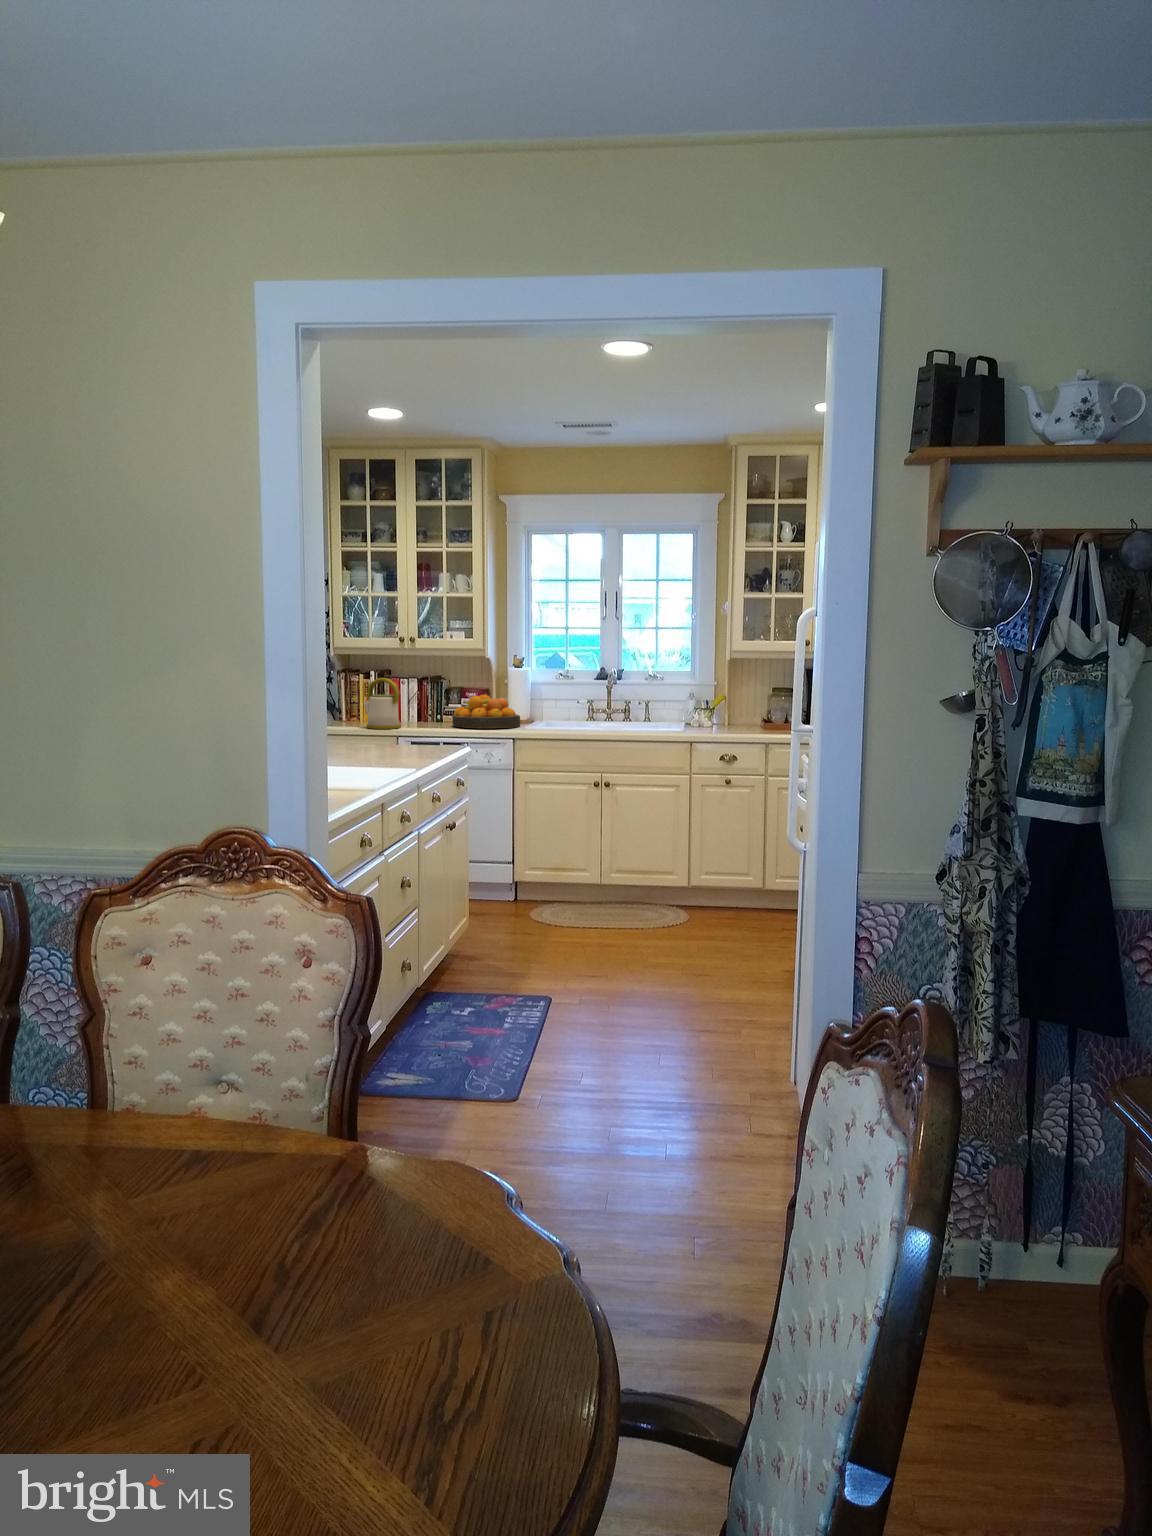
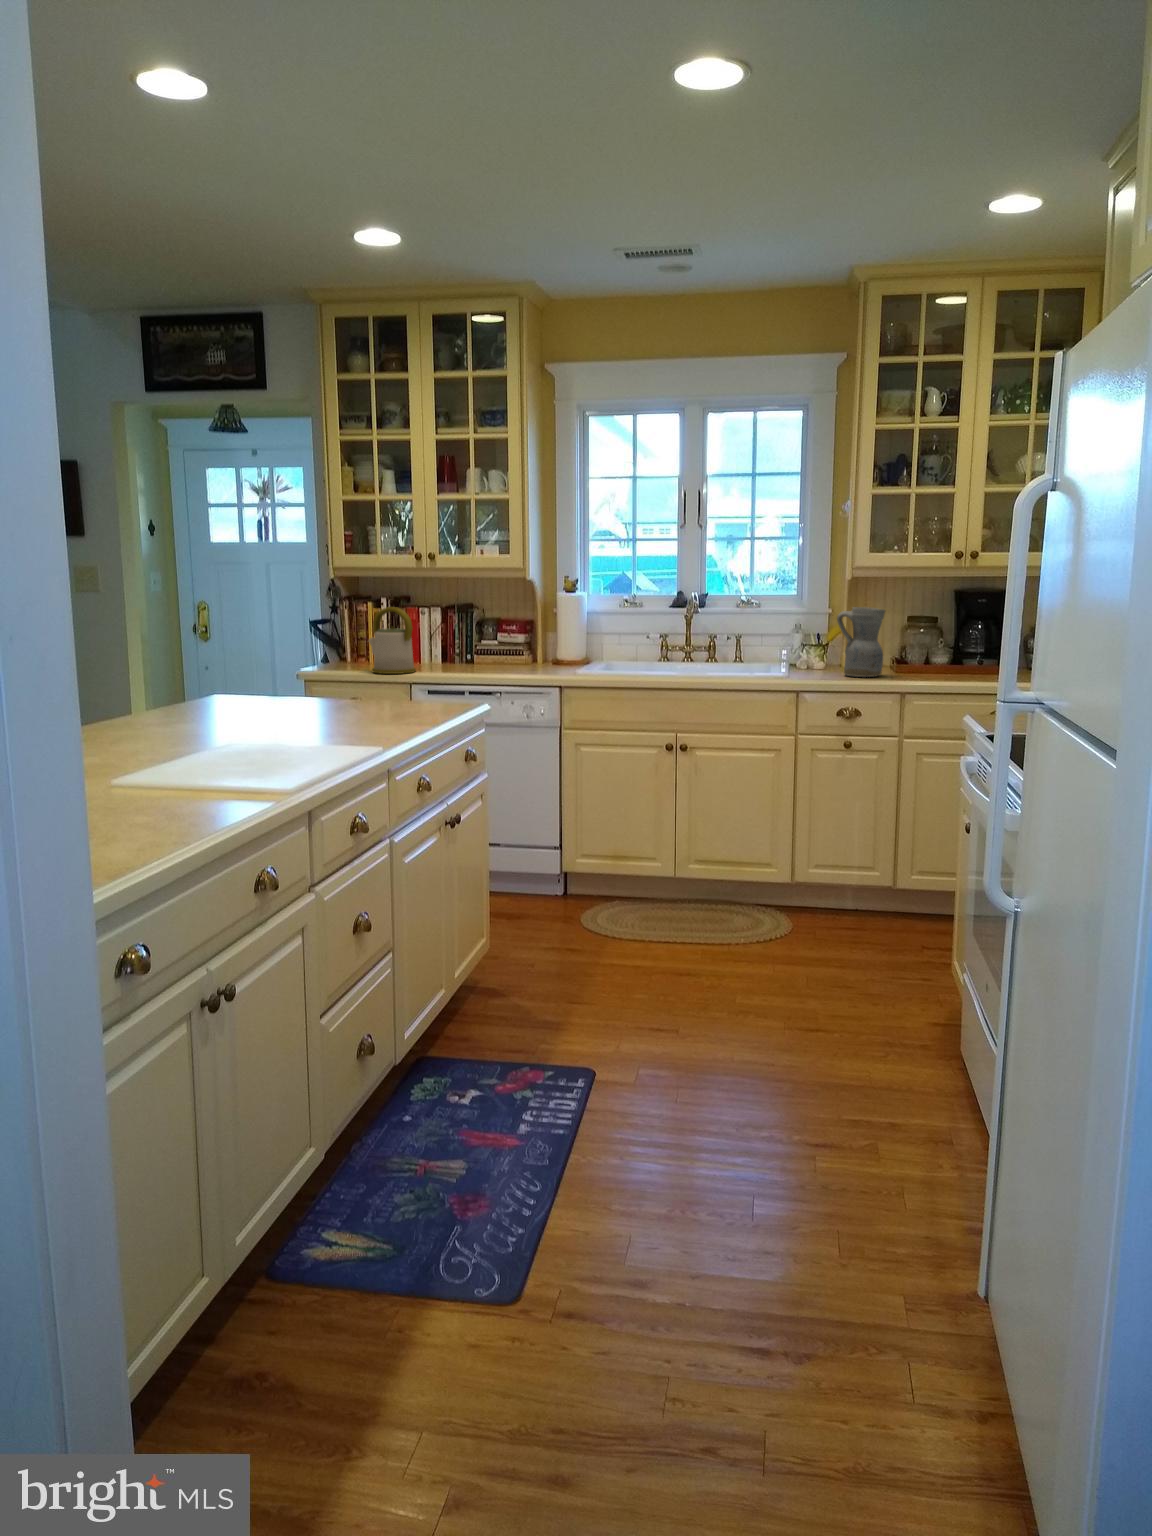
ceramic pitcher: none [719,680,754,731] -> present [837,607,885,677]
fruit bowl: present [452,695,520,728] -> none [483,628,571,673]

